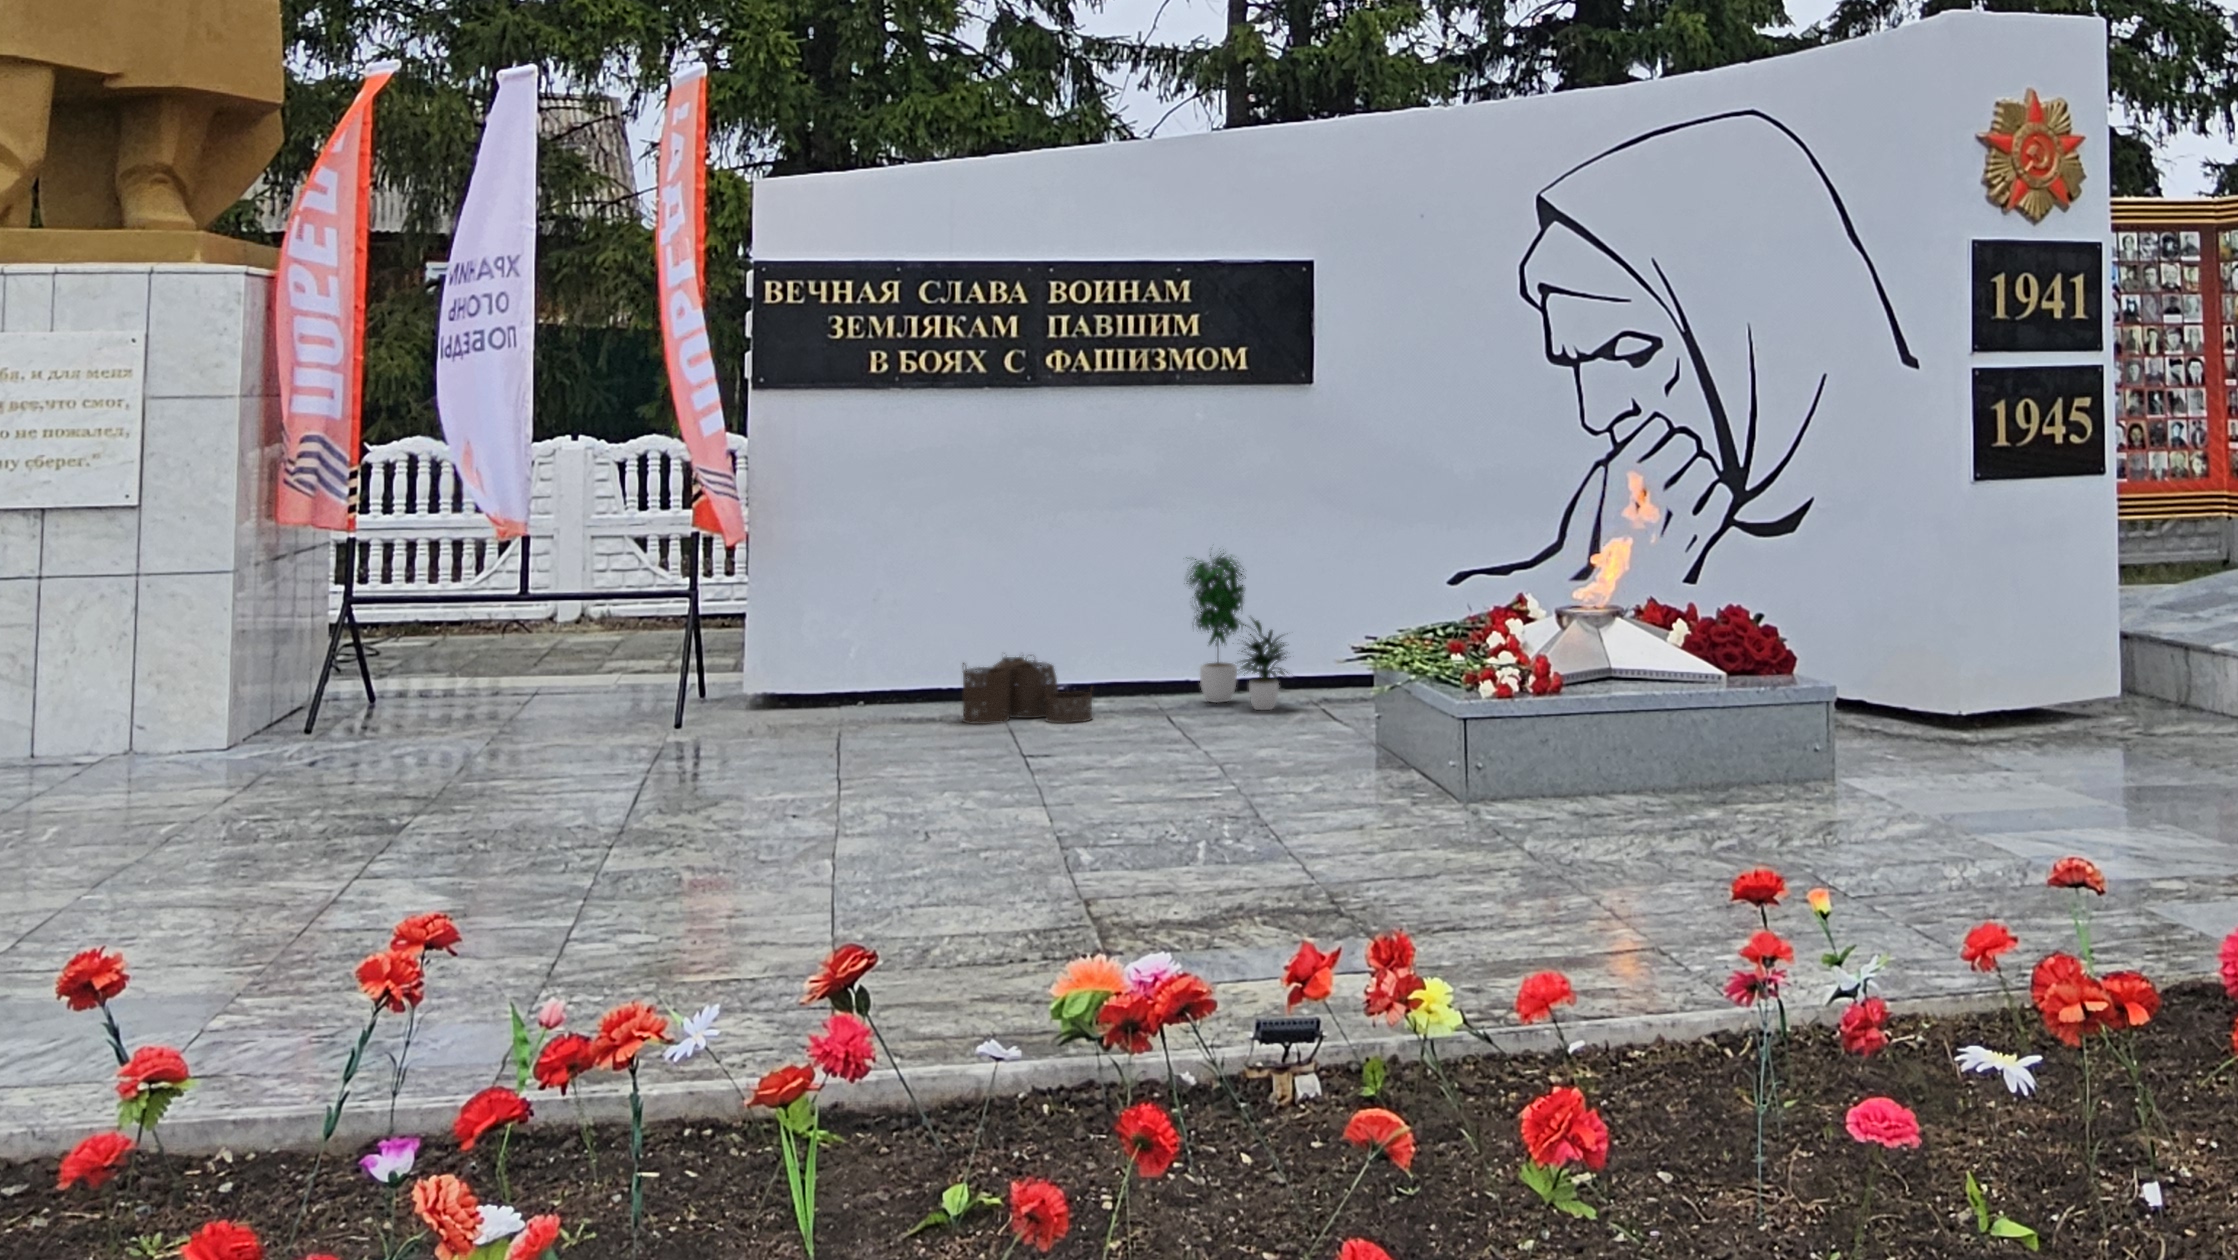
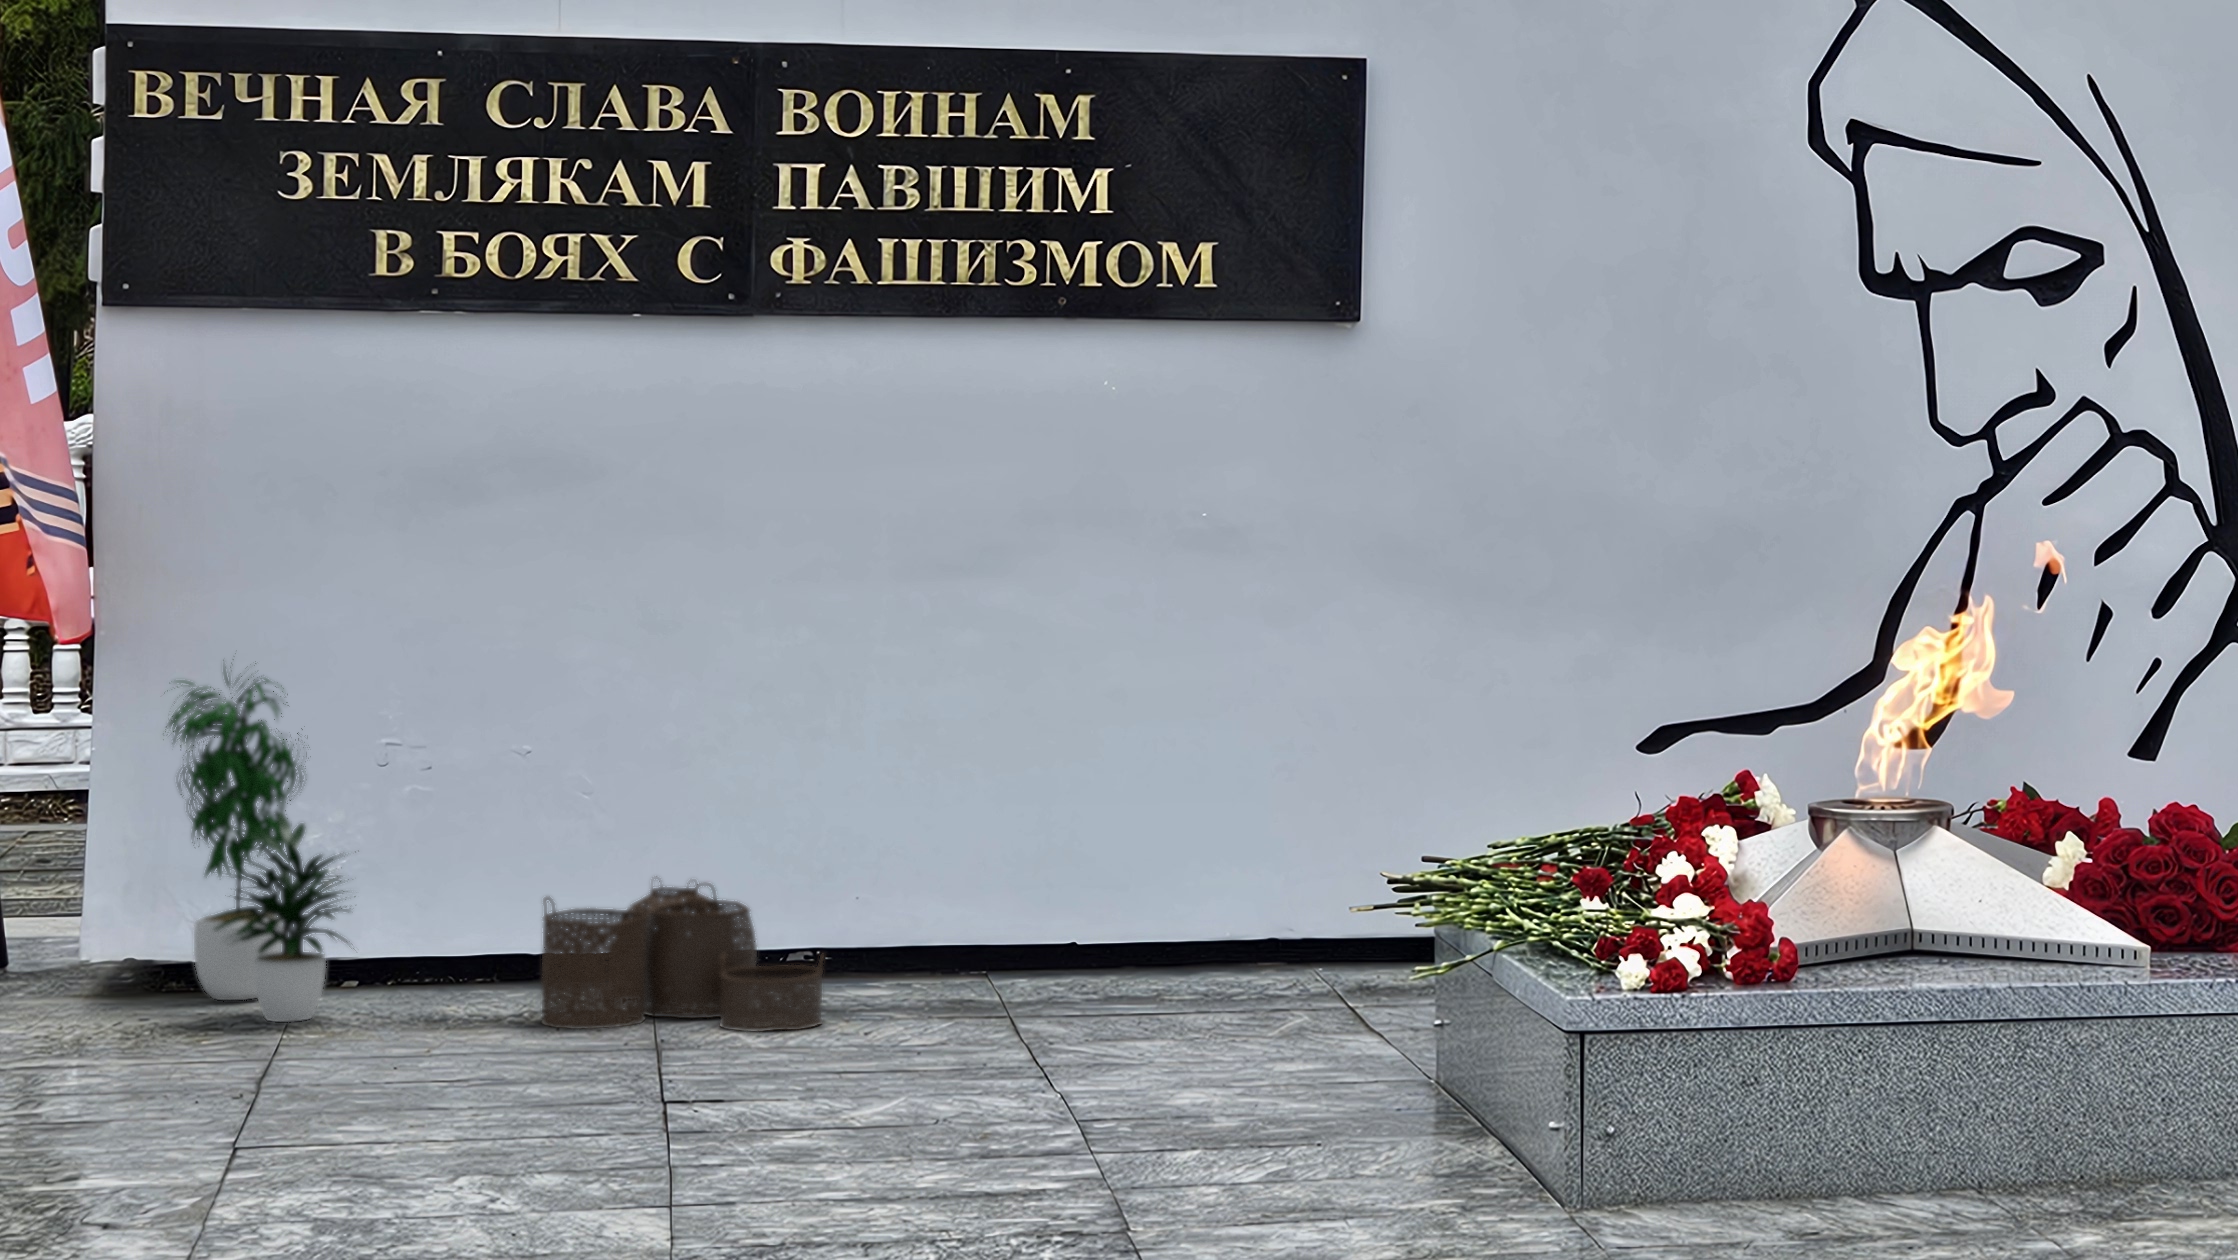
potted plant: present [1186,551,1288,710] -> present [165,659,359,1022]

